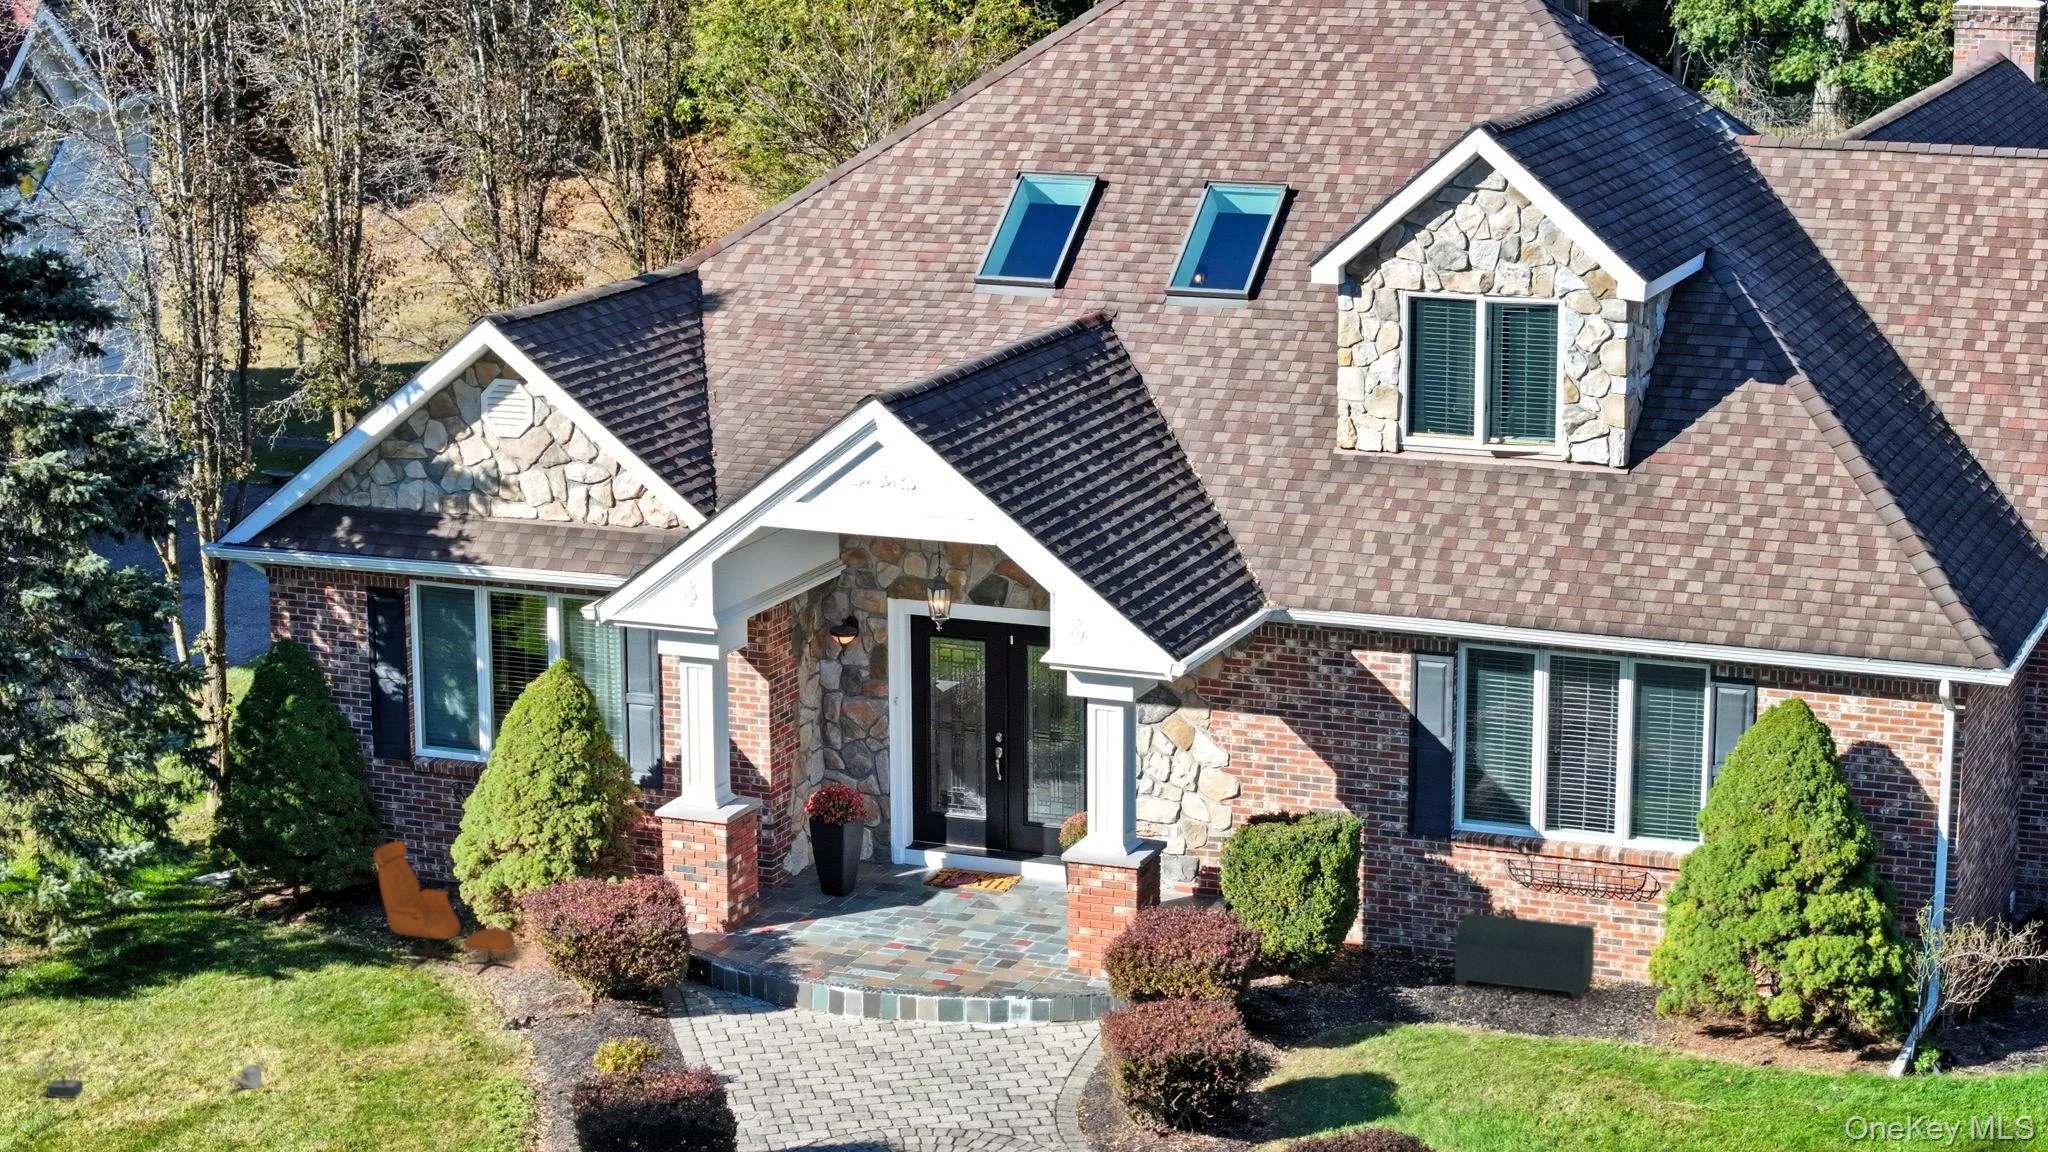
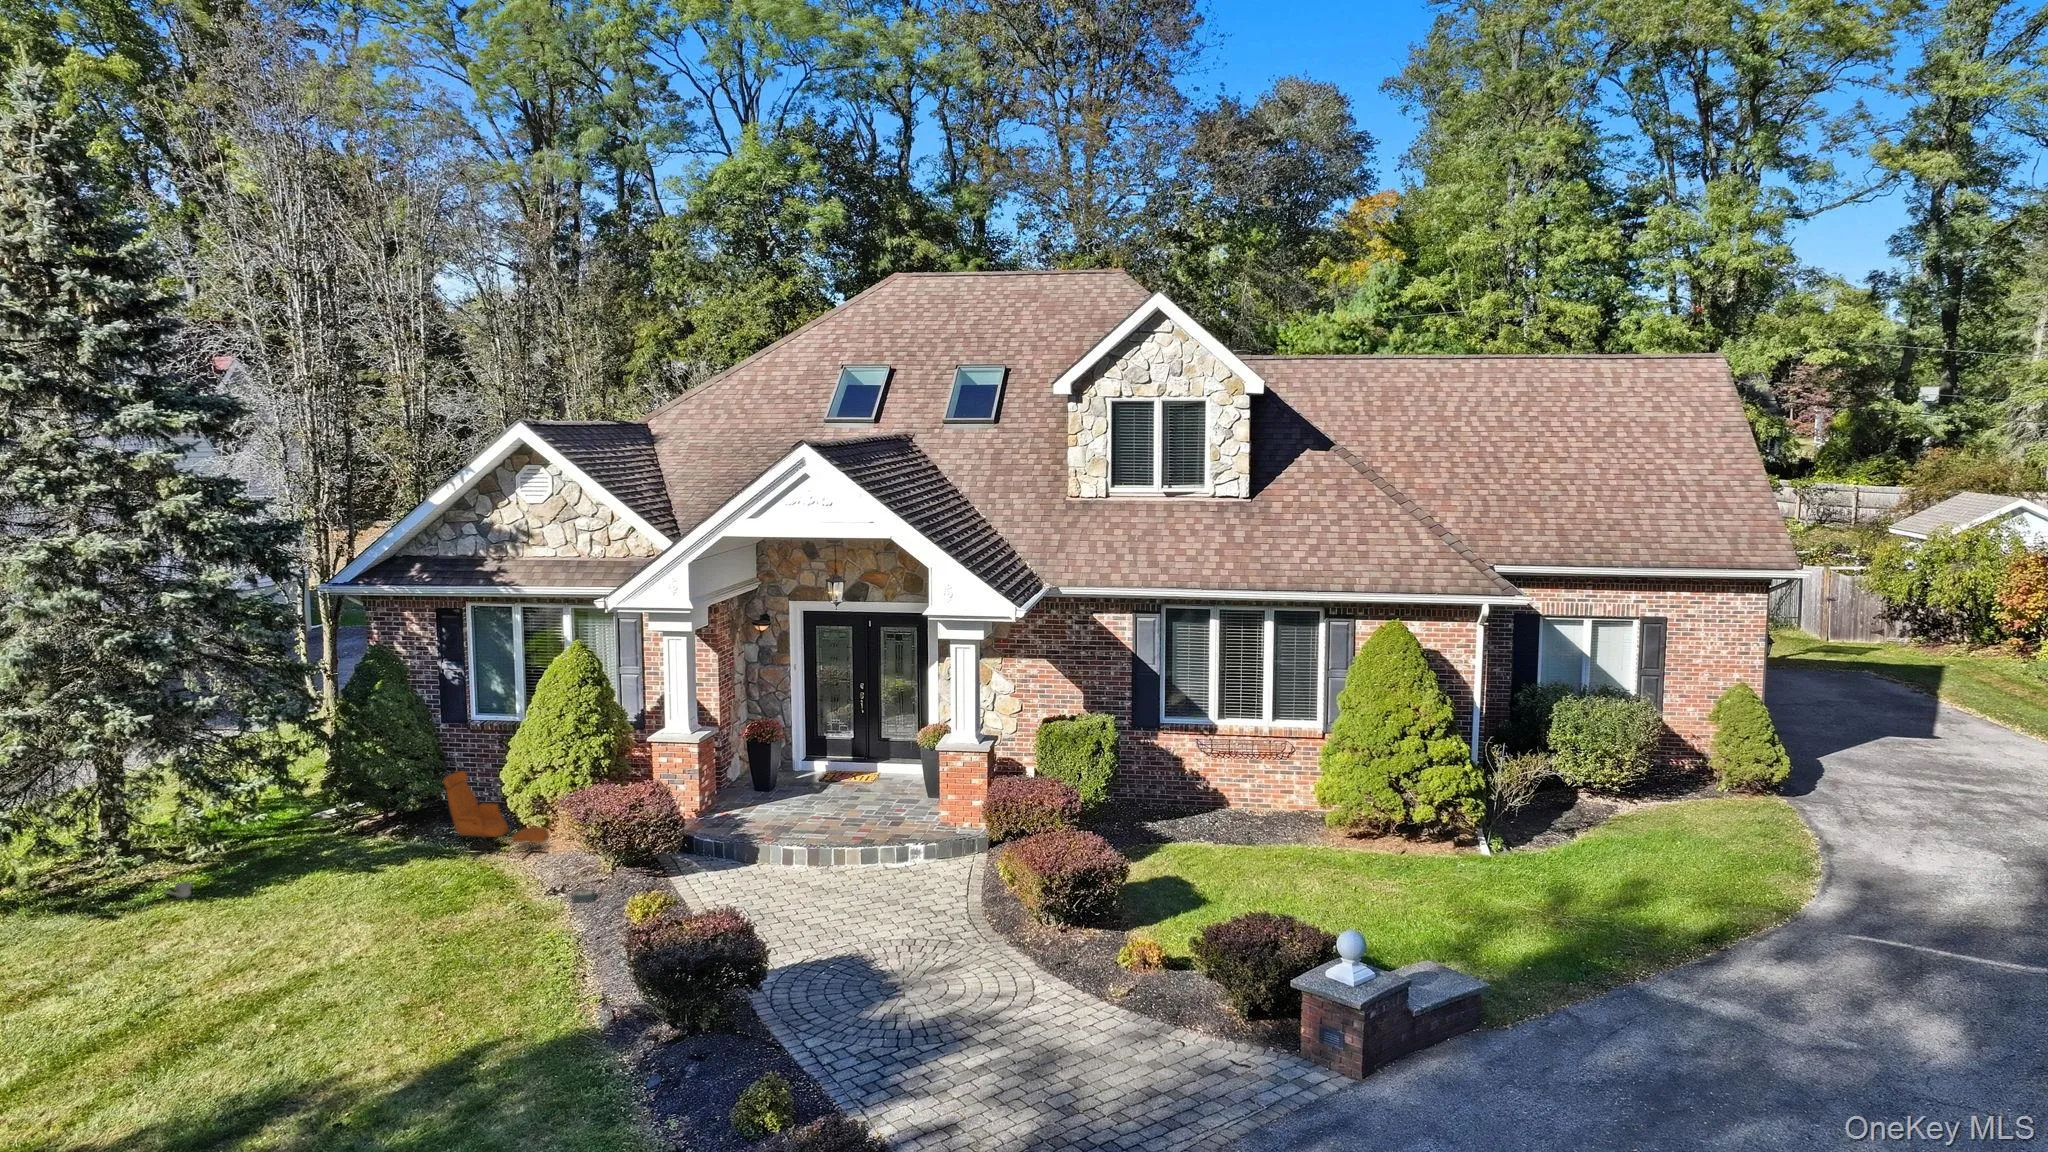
bench: present [1455,914,1595,1001] -> none [1173,771,1254,819]
decorative plant: present [38,1054,87,1098] -> present [565,875,598,903]
watering can: present [230,1063,263,1089] -> present [164,880,193,898]

